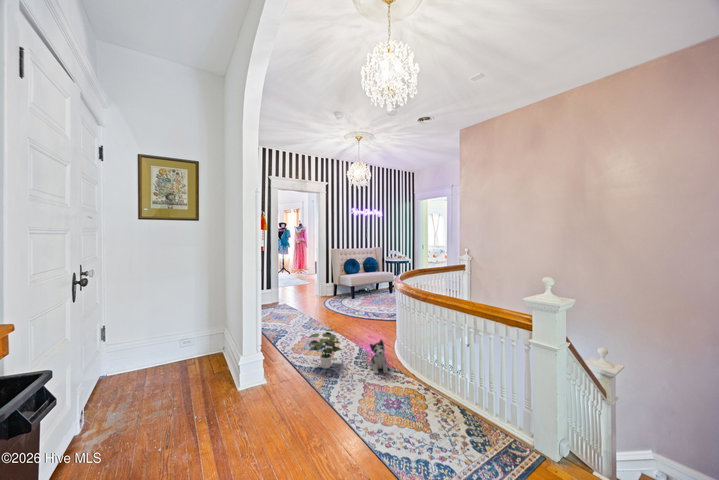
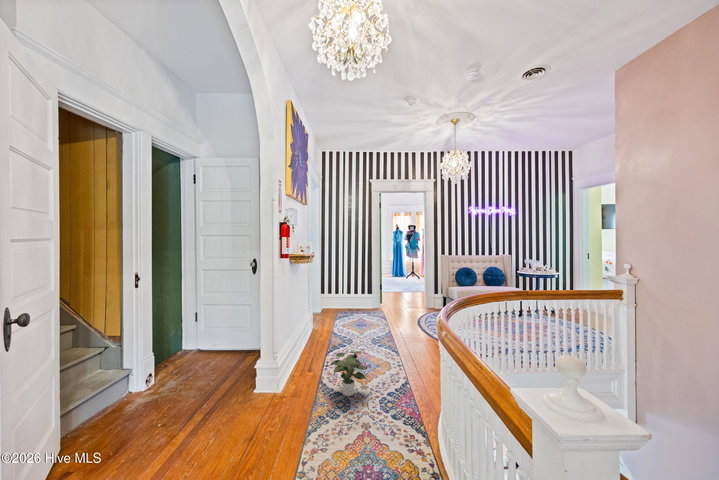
plush toy: present [369,340,388,374] -> none [388,379,415,427]

